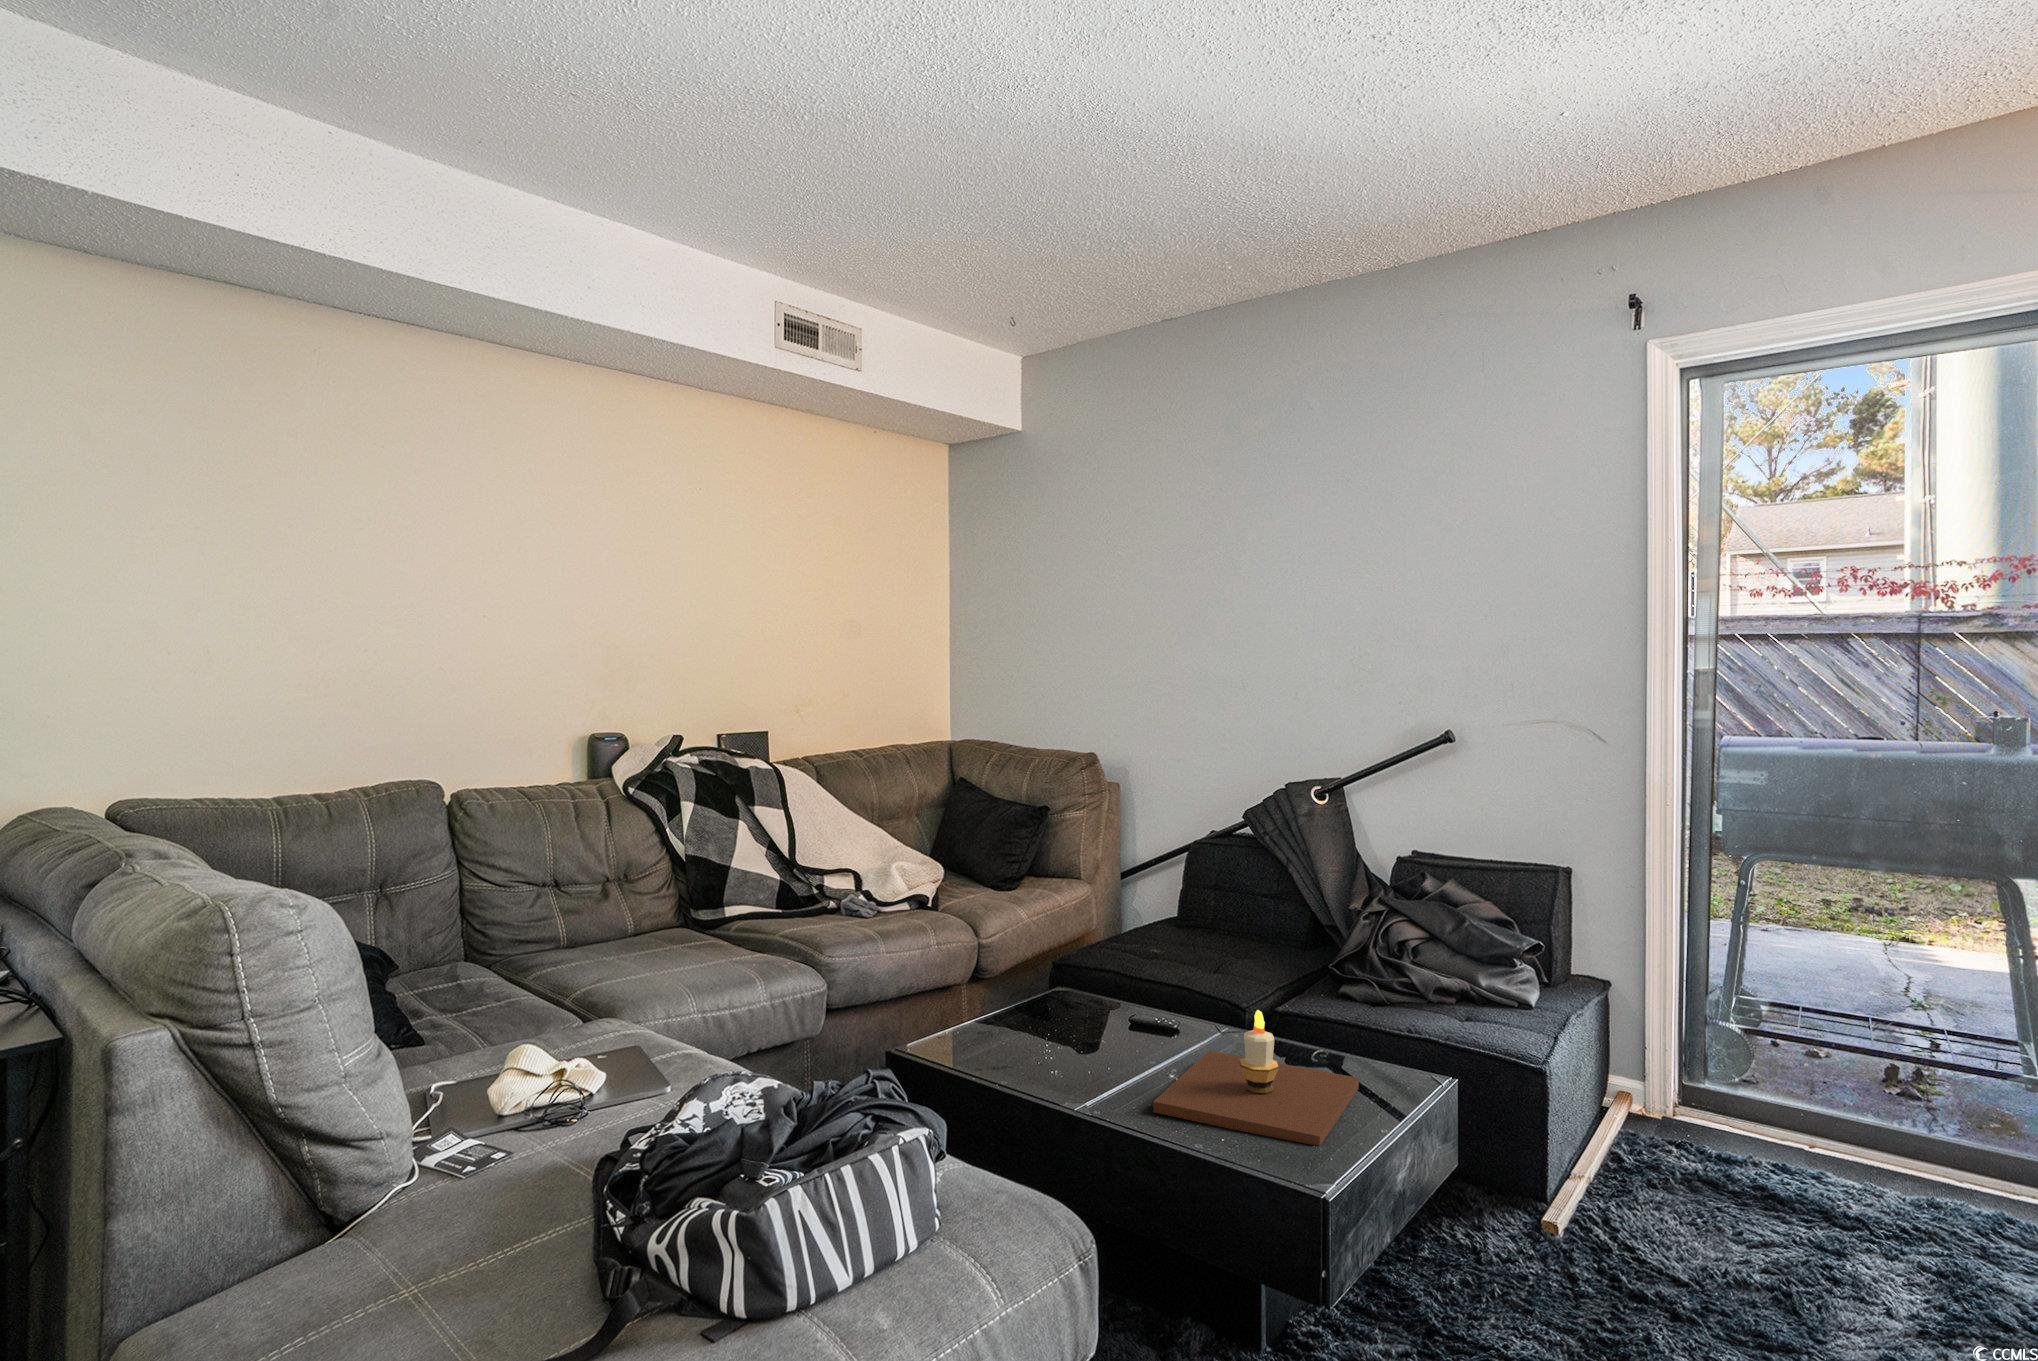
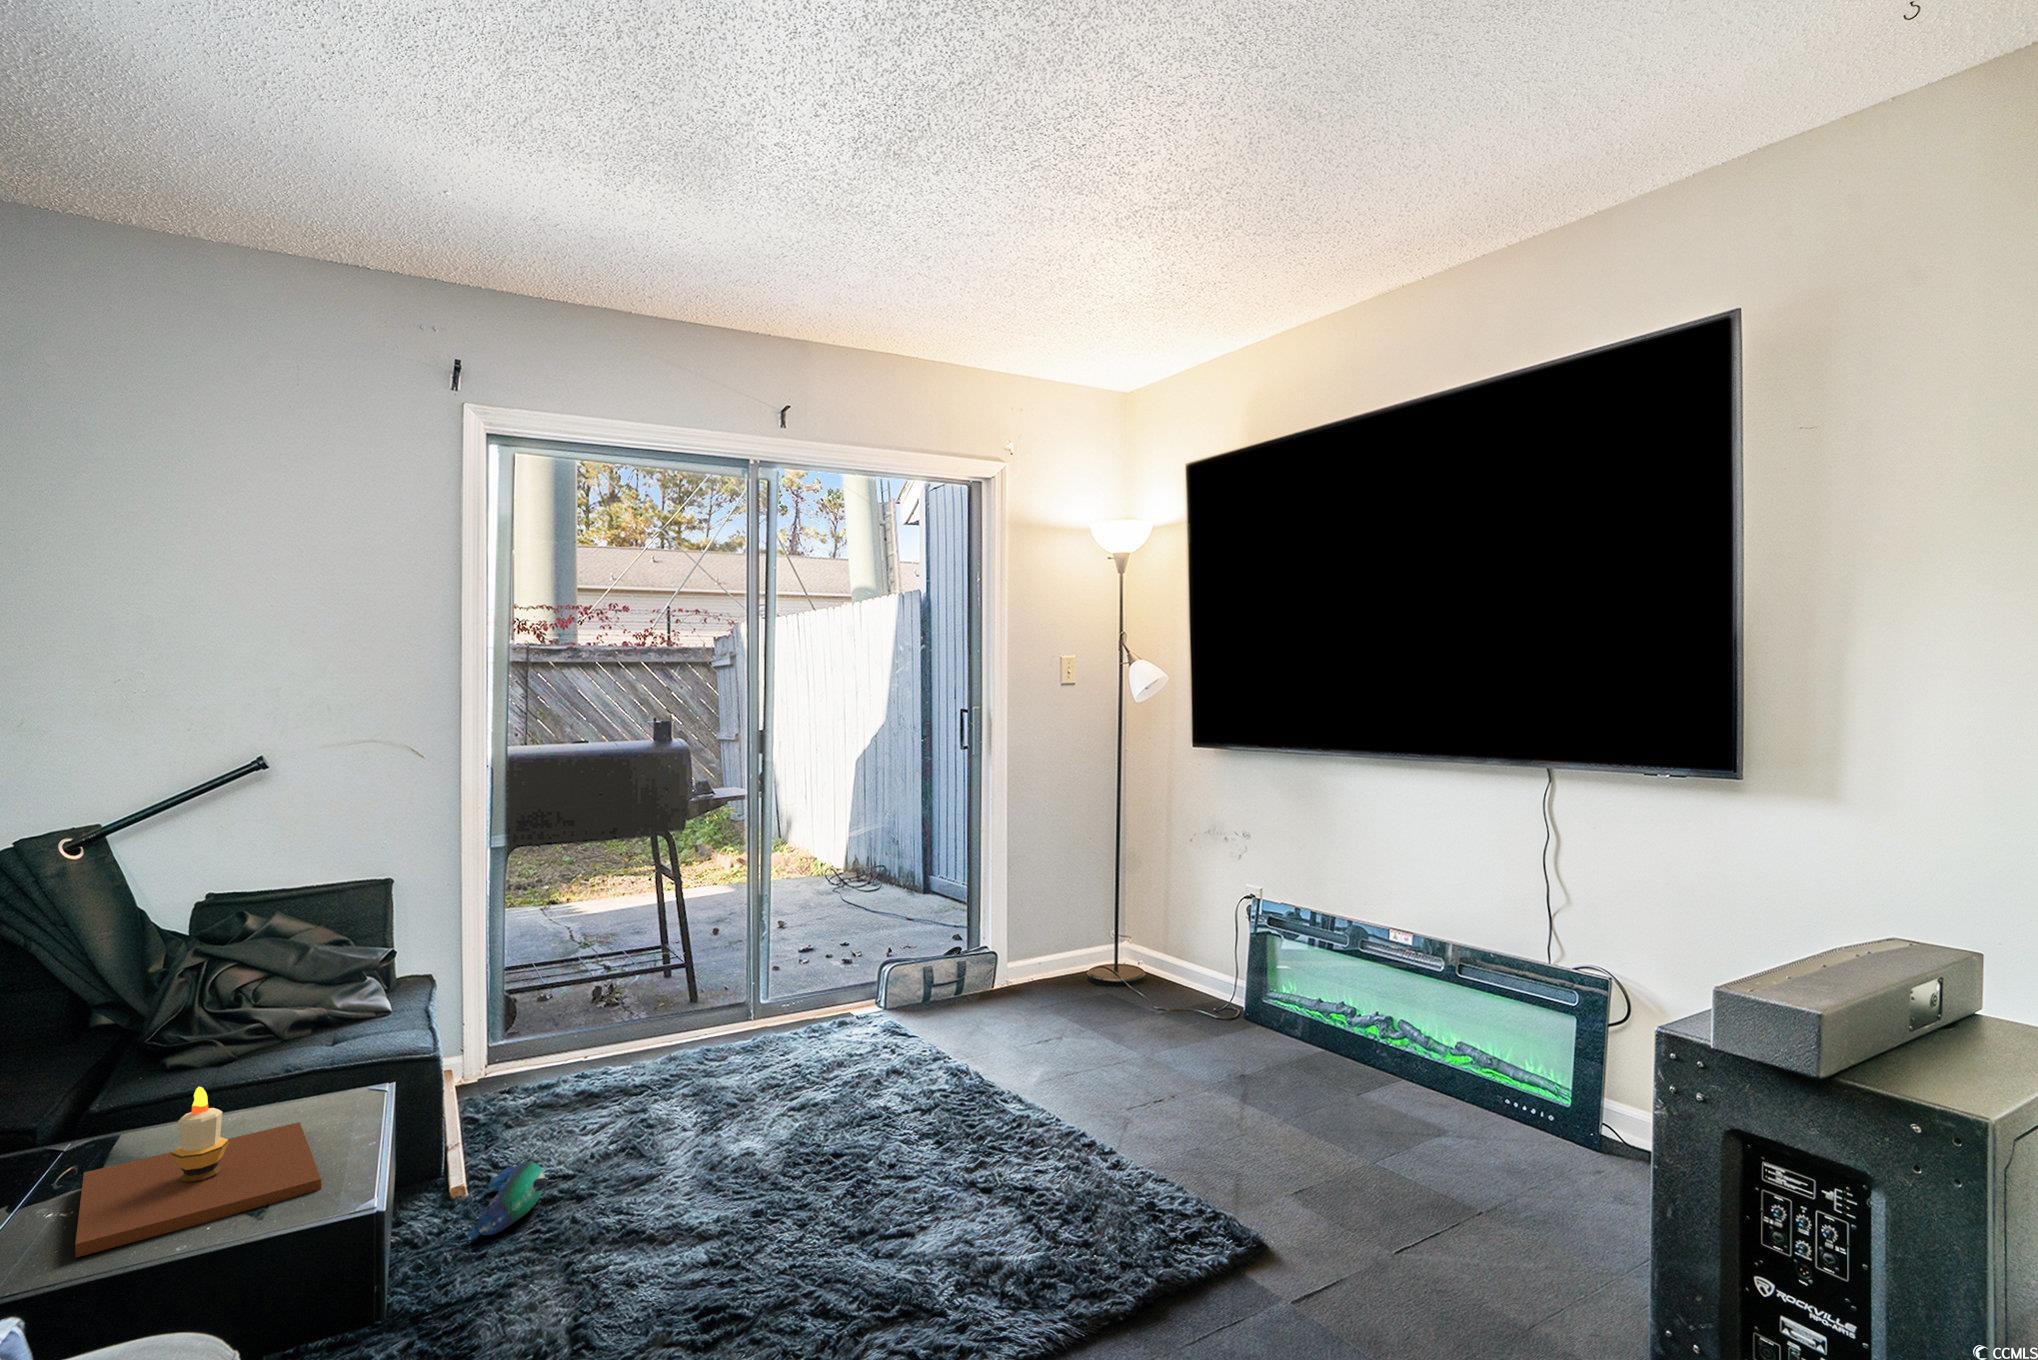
plush toy: none [1523,1229,1637,1297] -> present [467,1162,548,1241]

